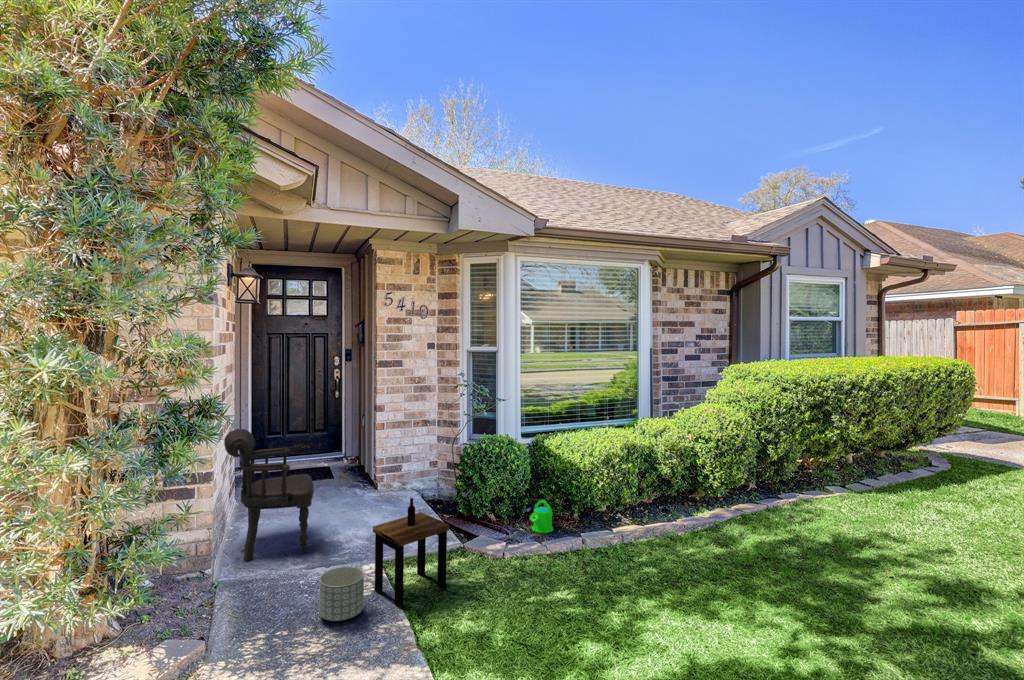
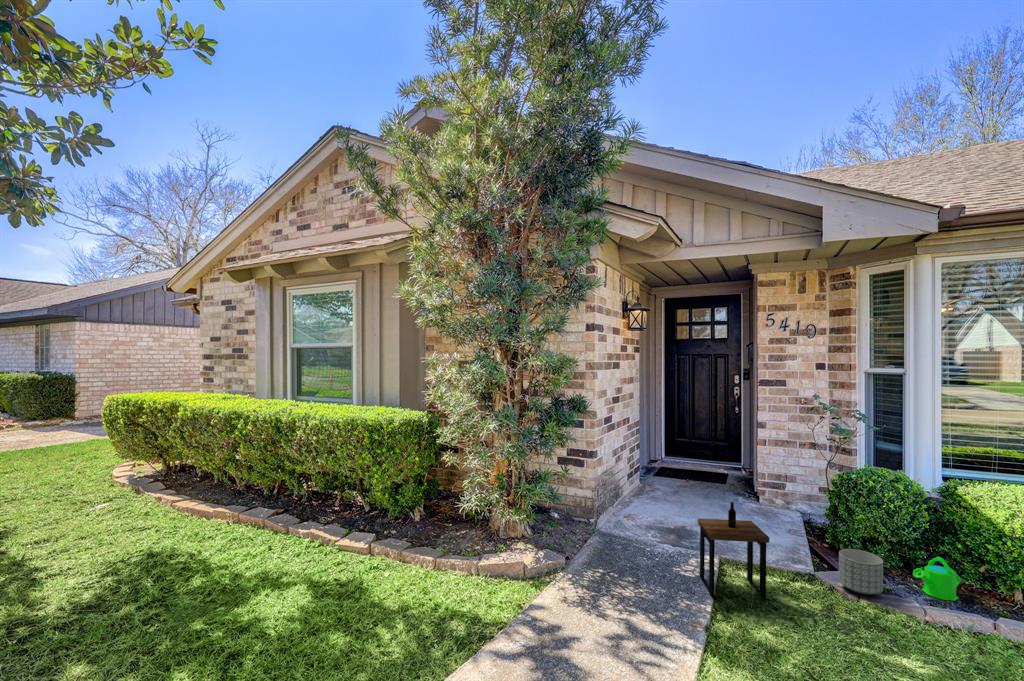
armchair: present [224,429,314,562] -> none [610,423,680,532]
planter: present [319,567,364,621] -> present [839,549,883,595]

